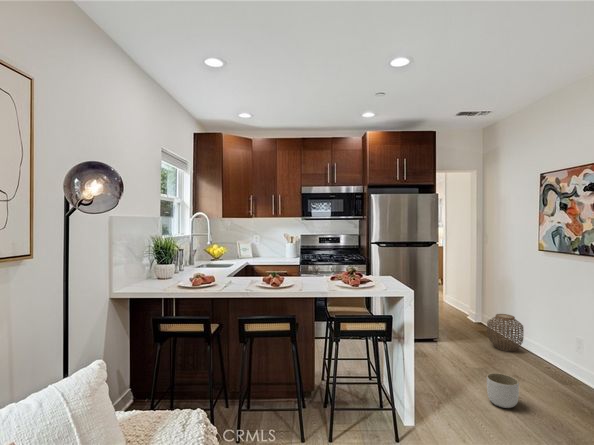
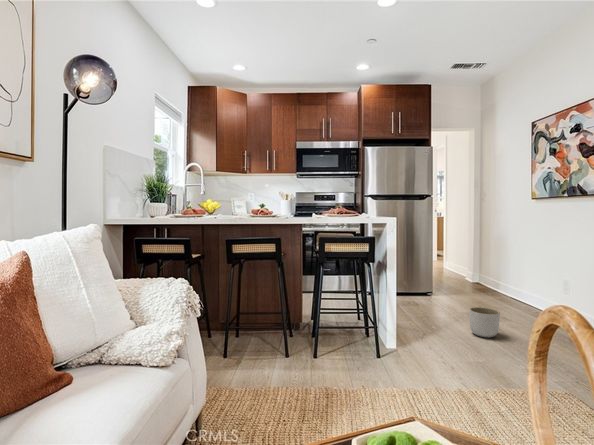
woven basket: present [487,314,524,351] -> none [477,265,512,301]

